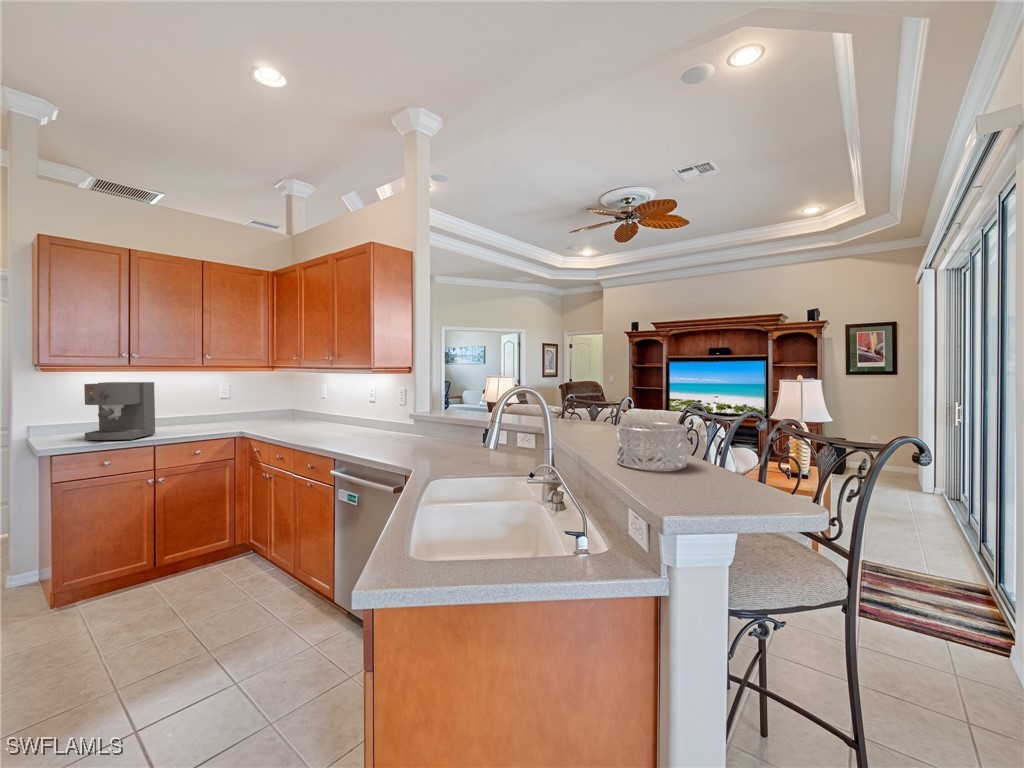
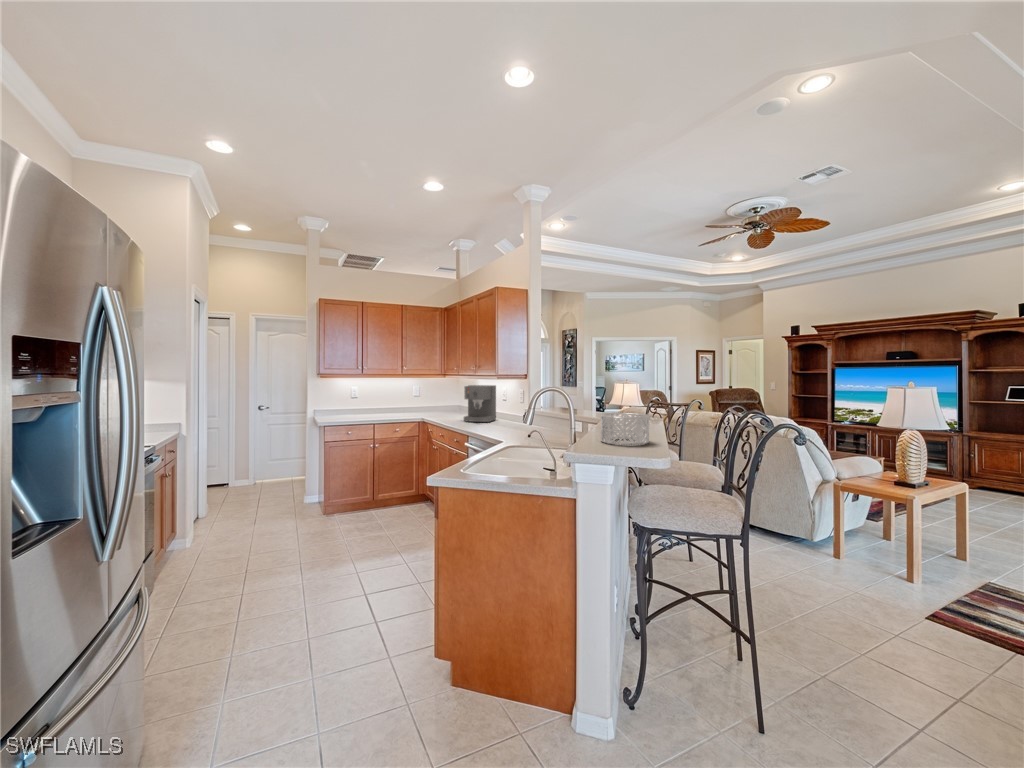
coffee maker: present [84,382,155,441] -> present [464,385,496,422]

